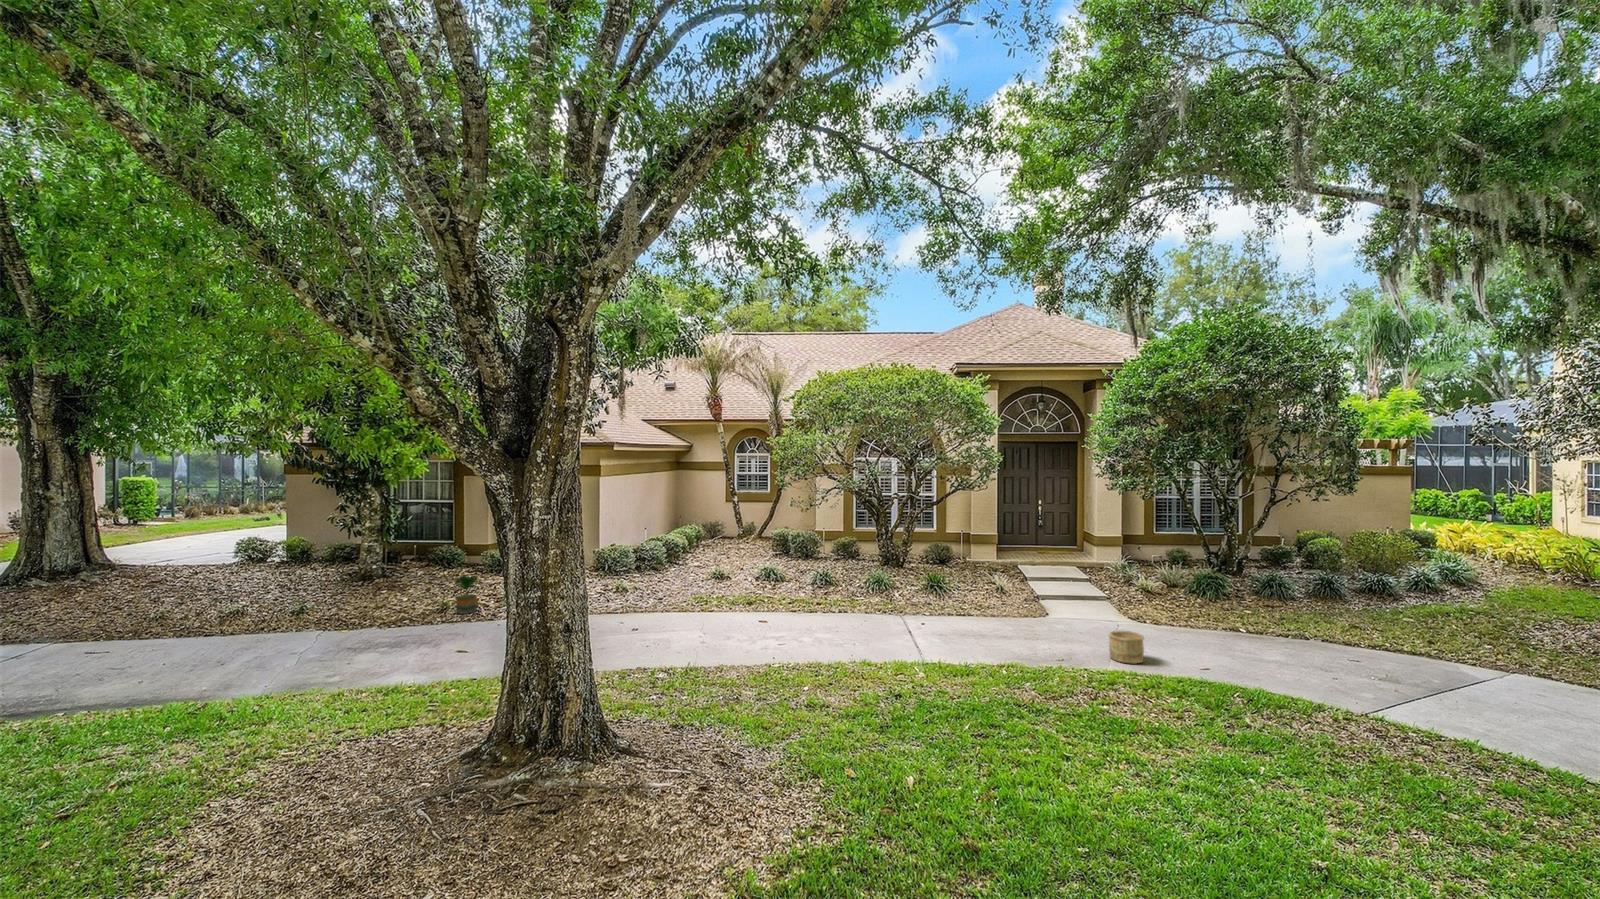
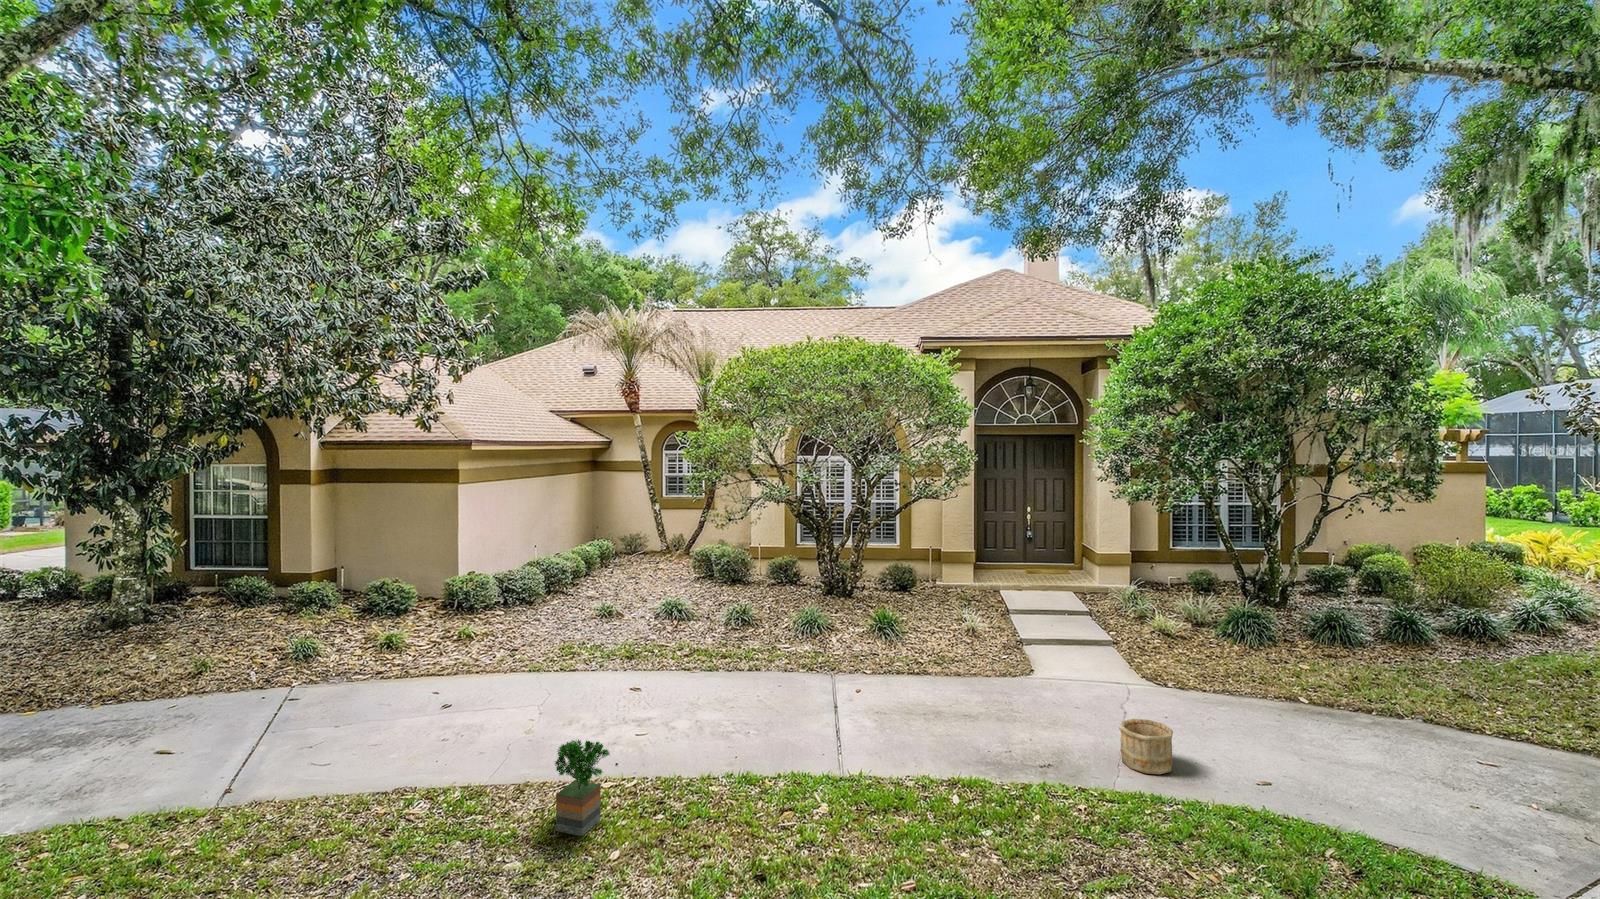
potted tree: present [455,575,480,614] -> present [555,739,610,836]

